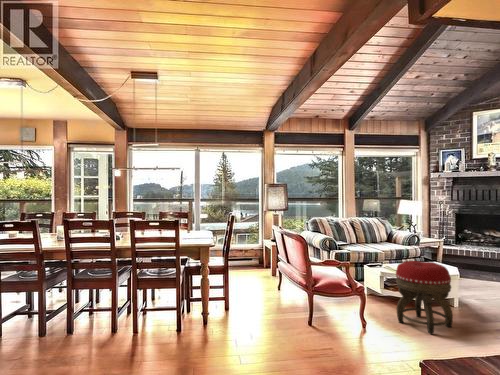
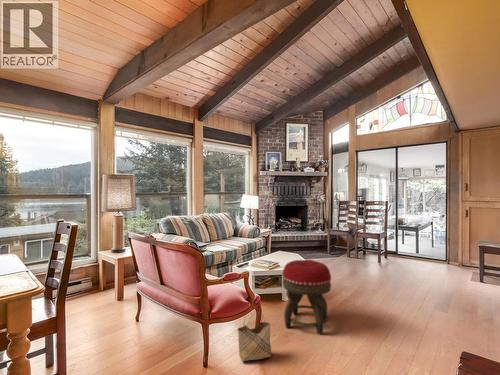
woven basket: none [336,288,367,333] -> present [238,313,271,361]

